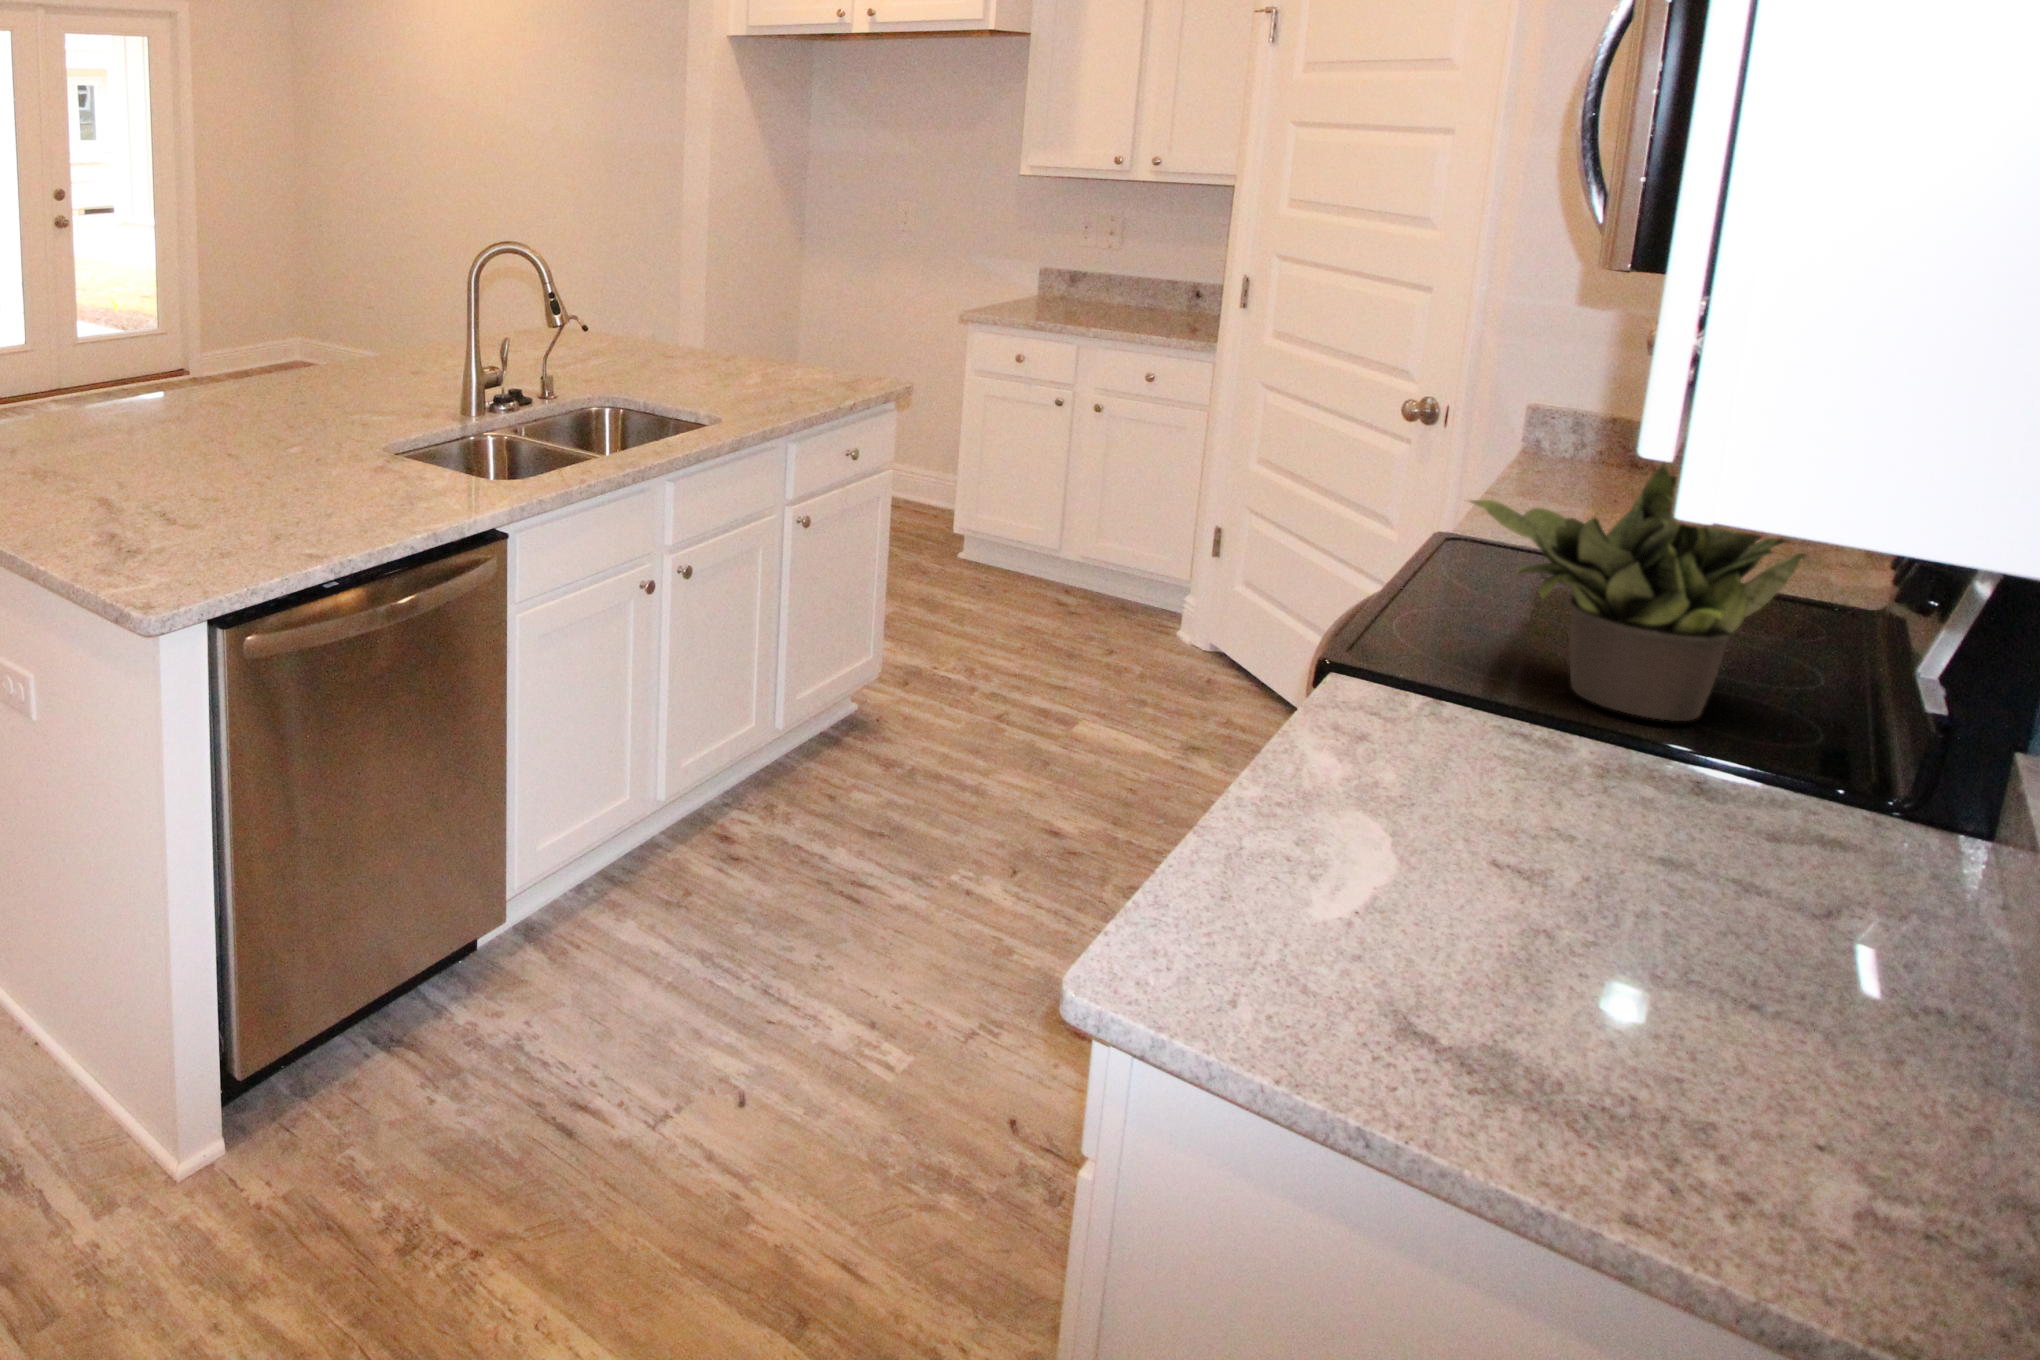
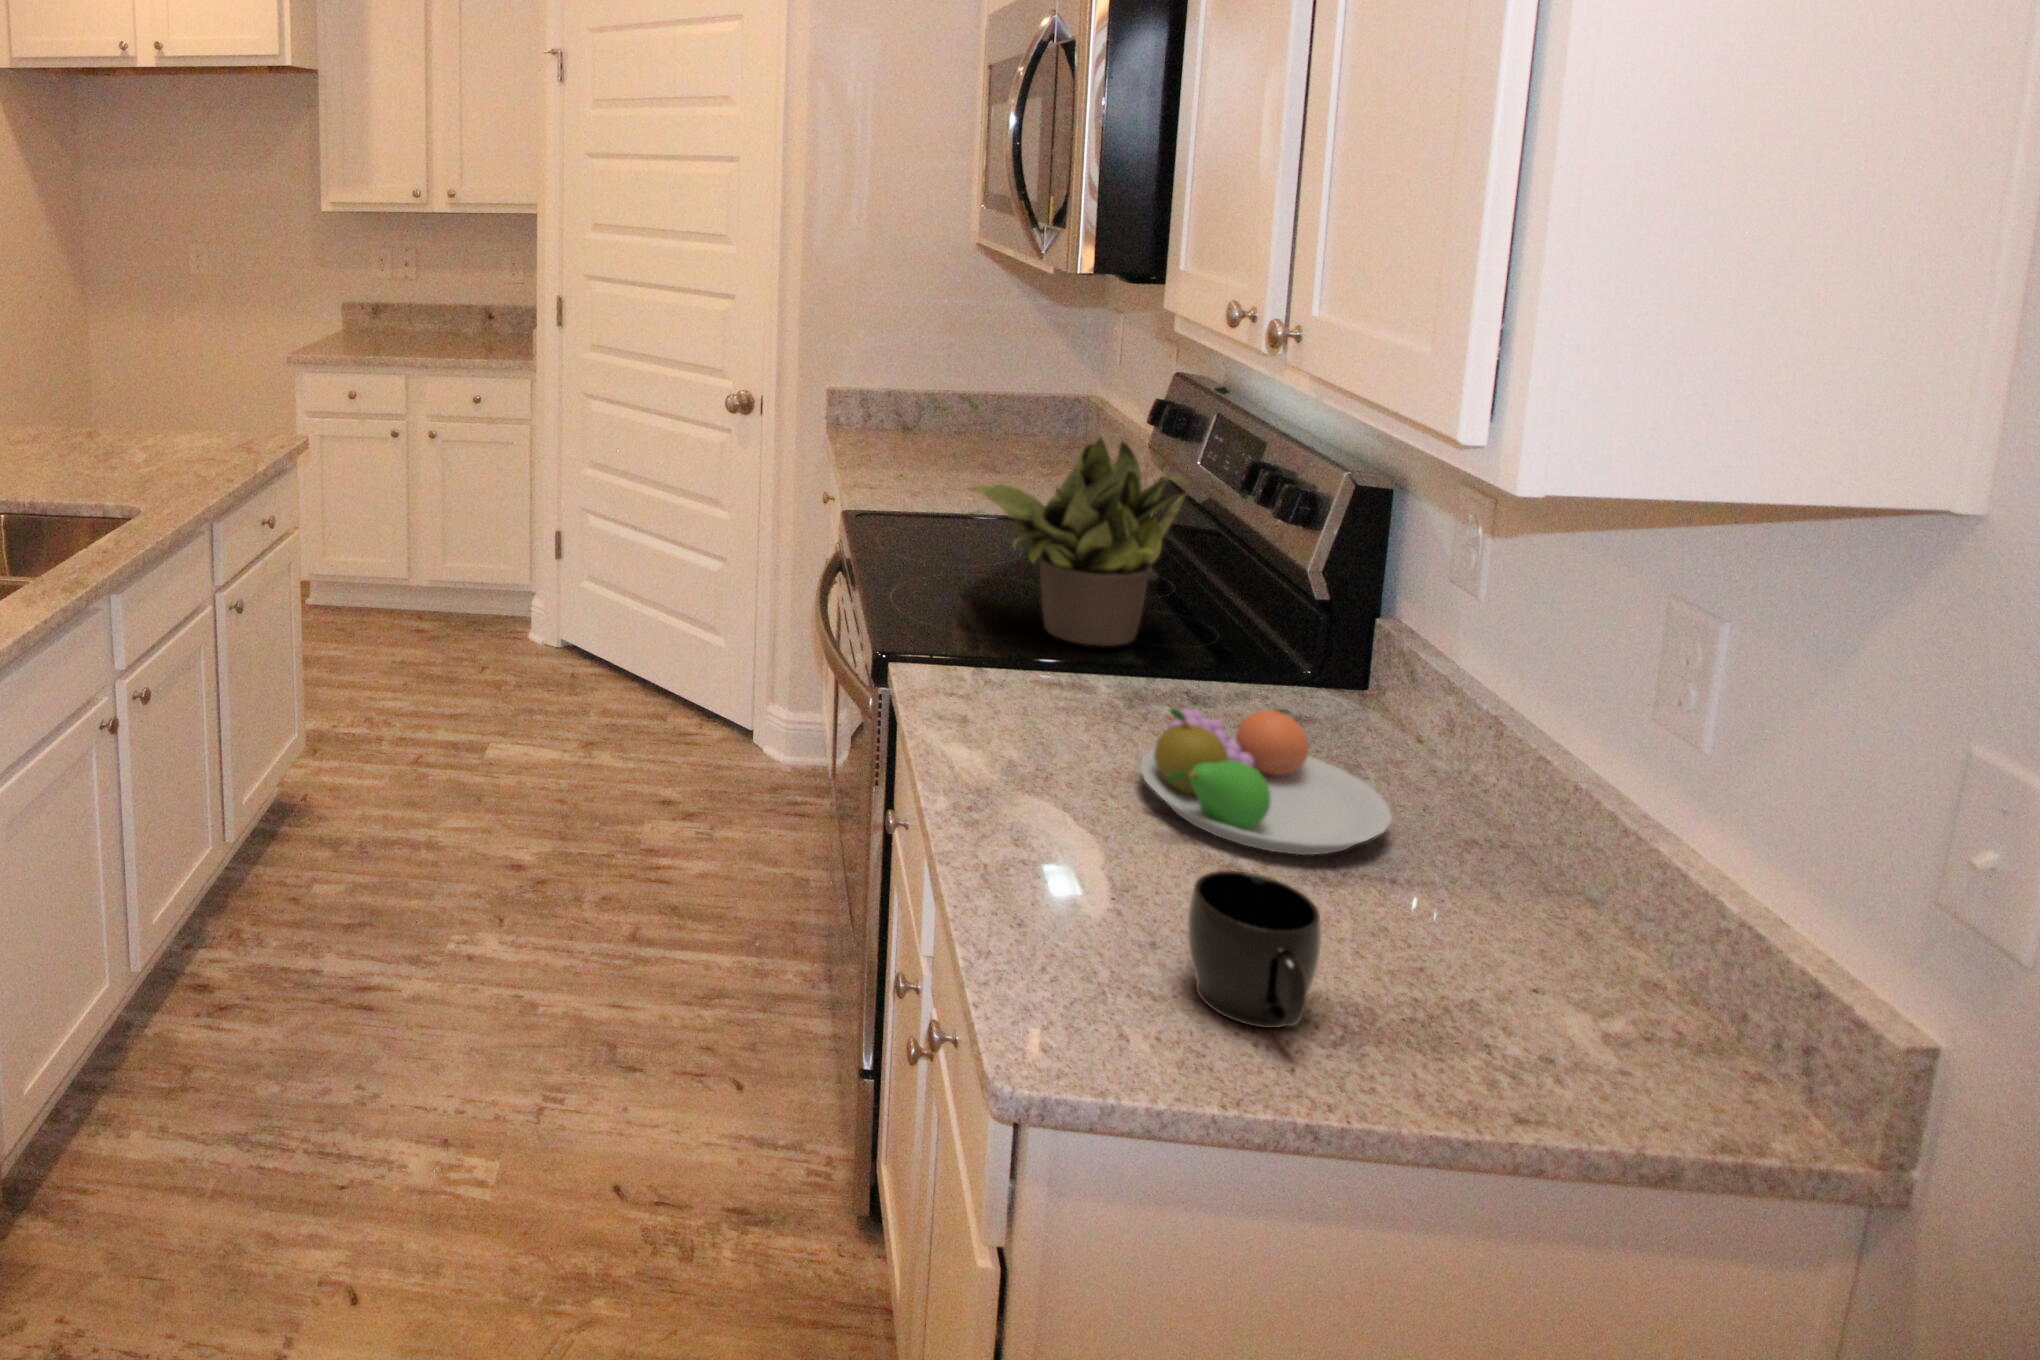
fruit bowl: none [1490,761,1845,969] -> present [1140,708,1391,855]
mug: none [1341,885,1491,1056] -> present [1188,871,1321,1028]

